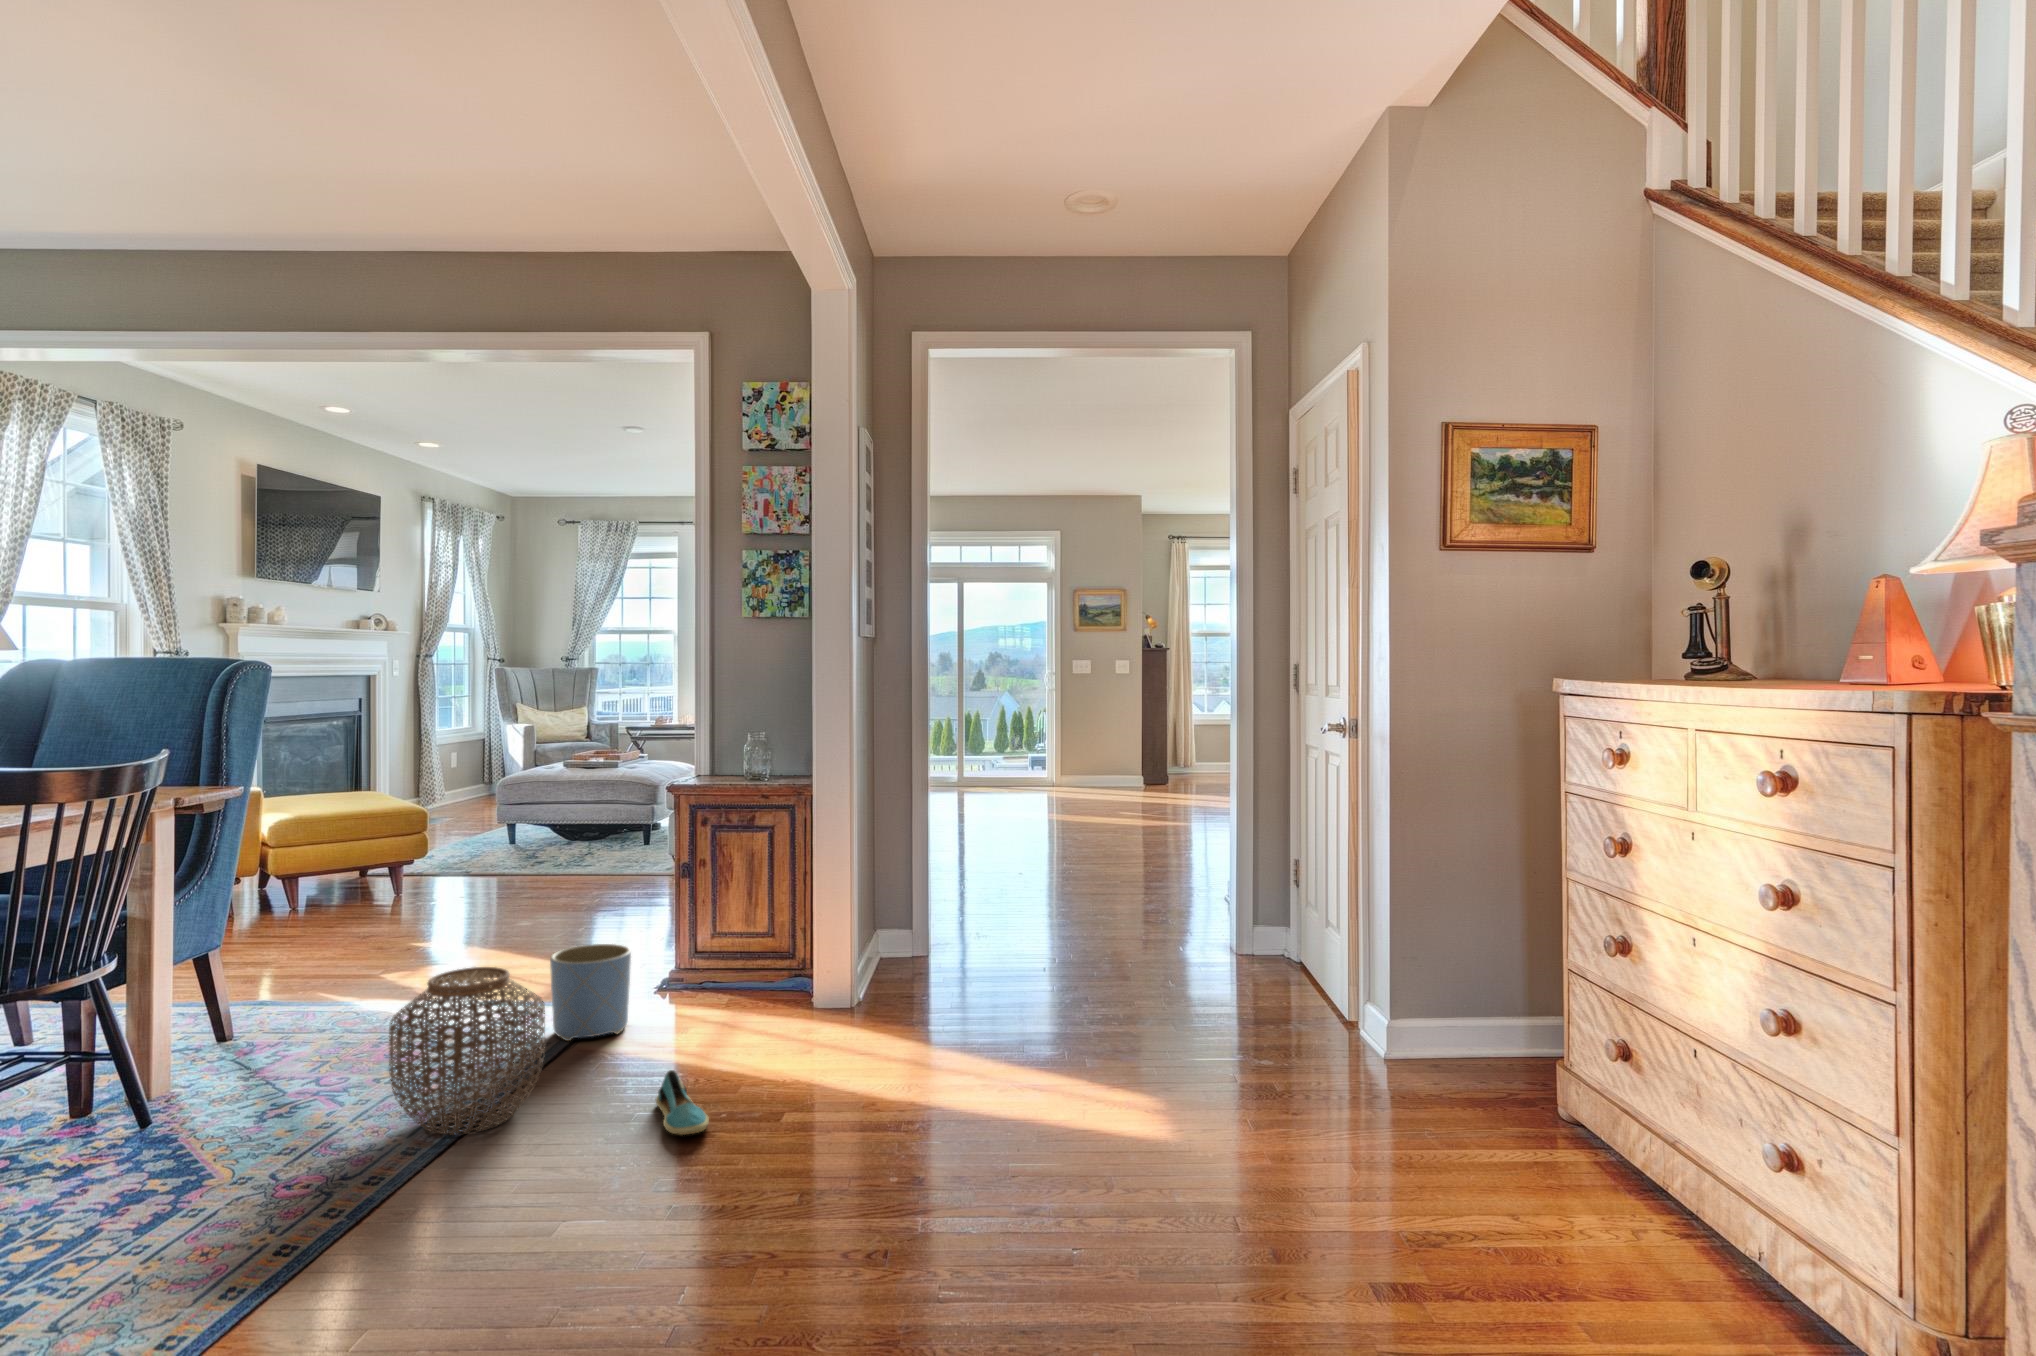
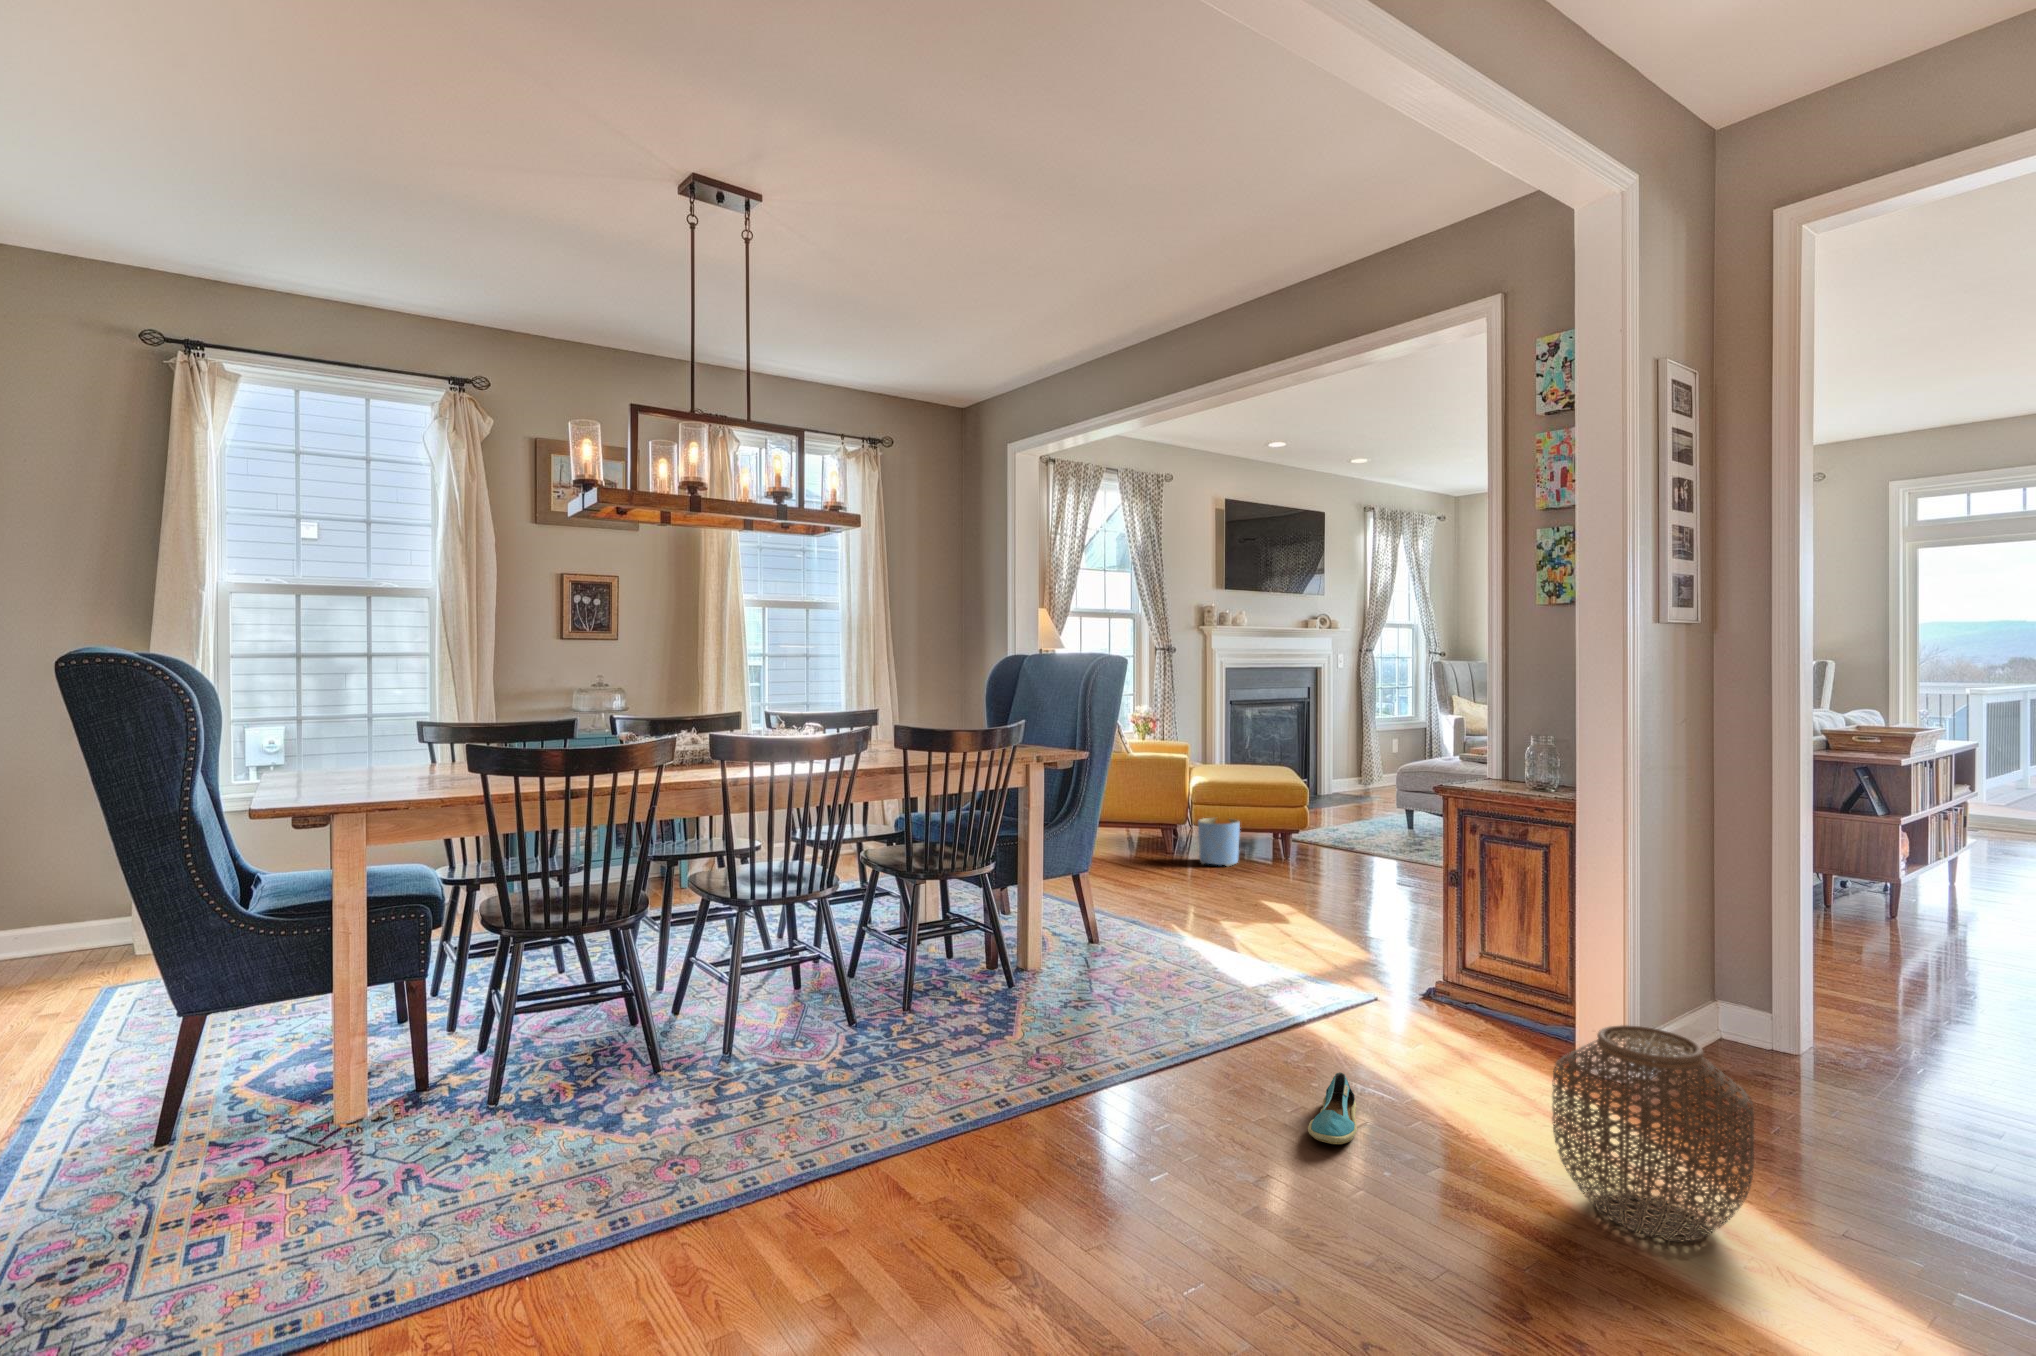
planter: present [550,944,631,1041] -> present [1198,818,1240,866]
woven basket: present [389,967,545,1135] -> present [1552,1025,1754,1241]

